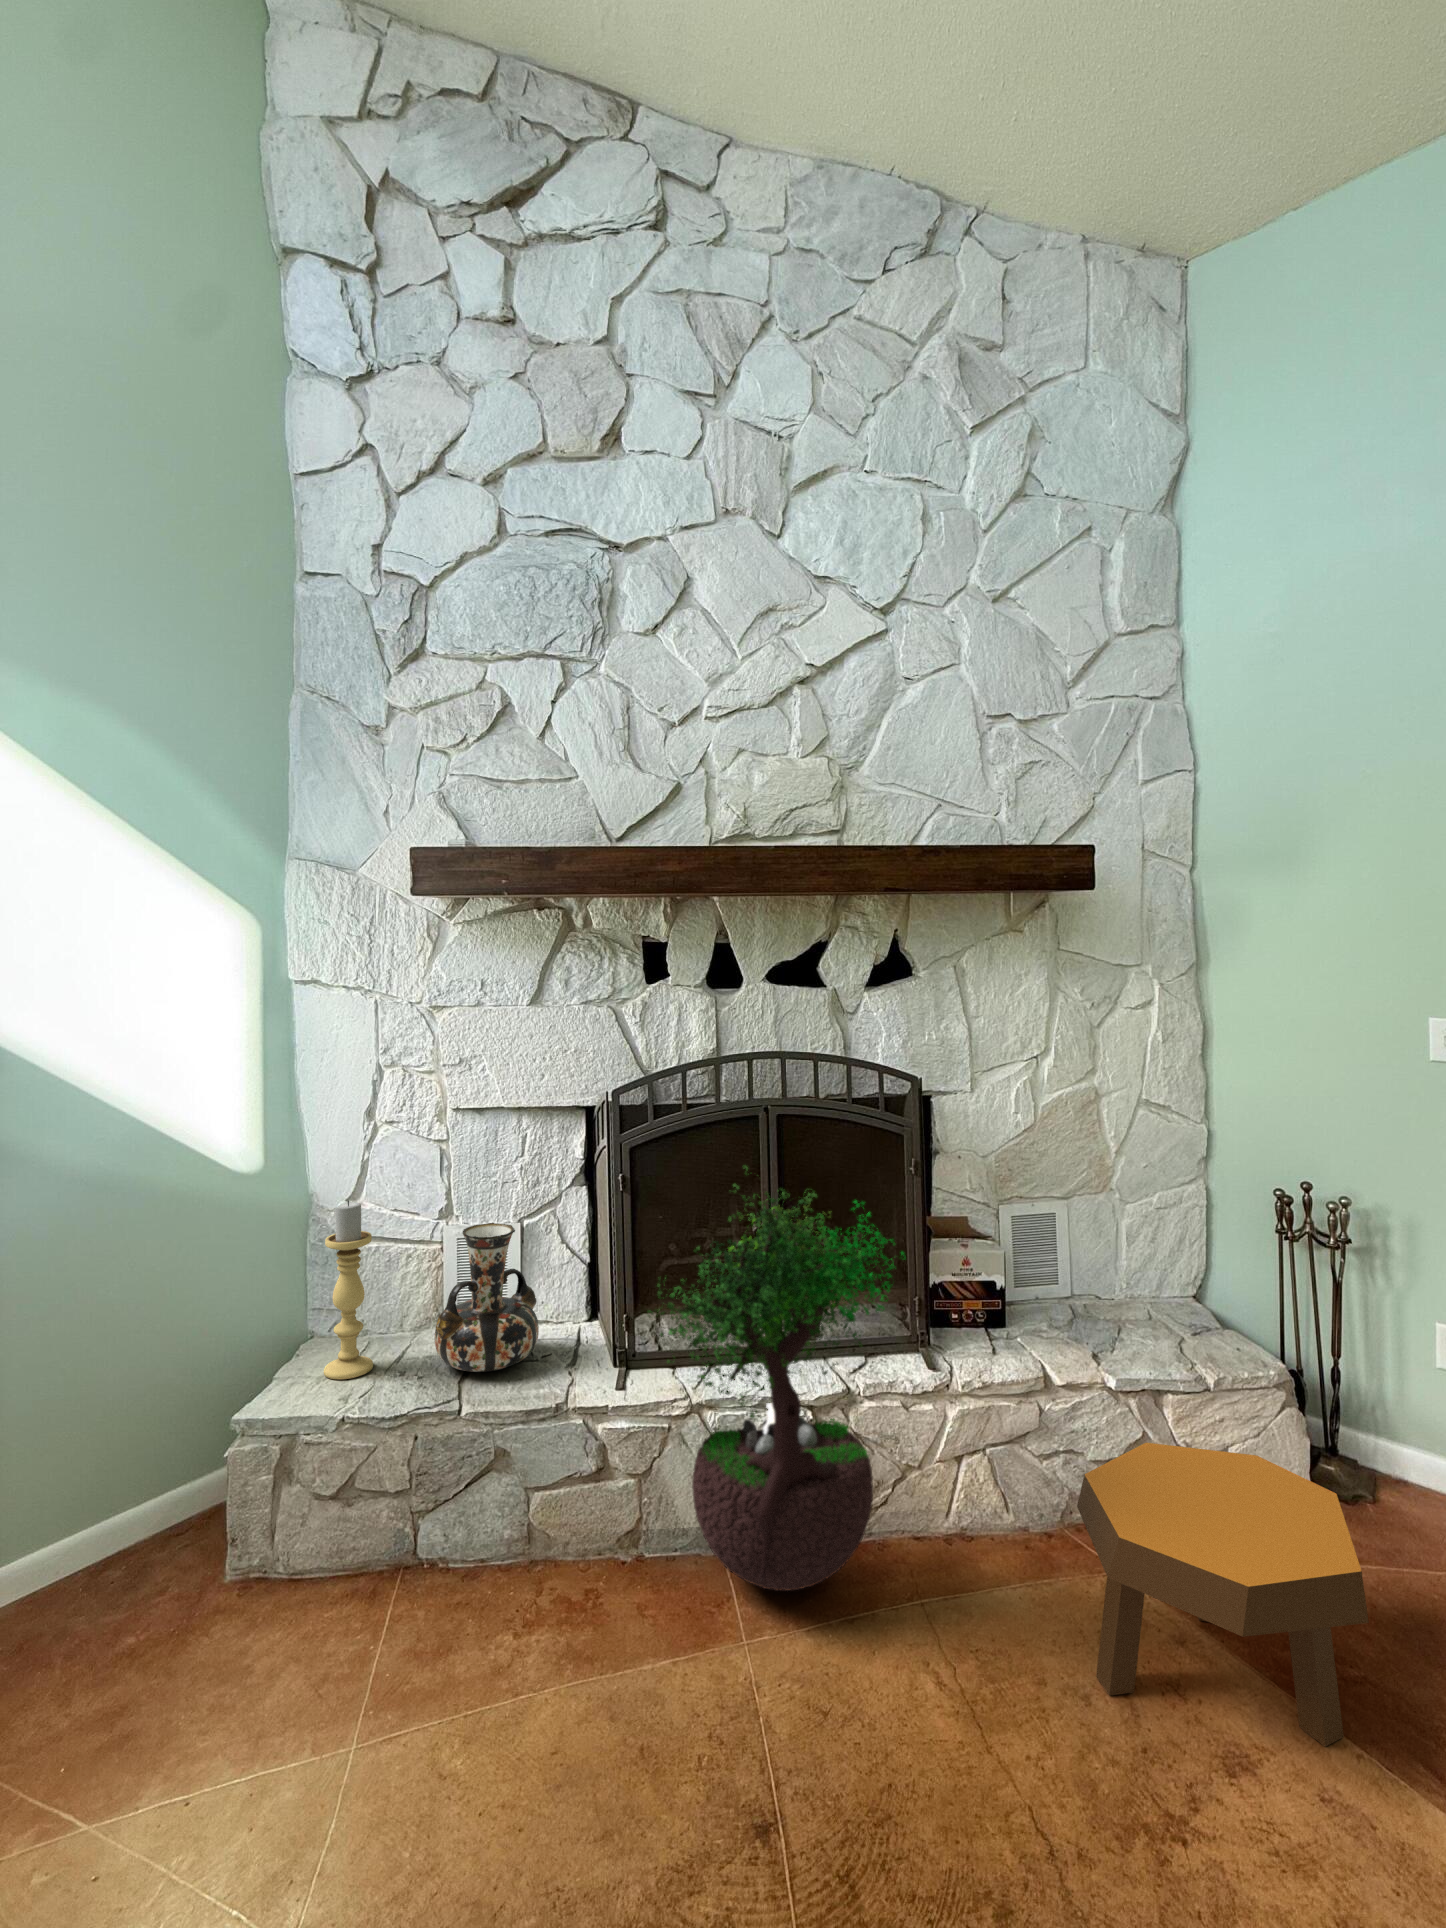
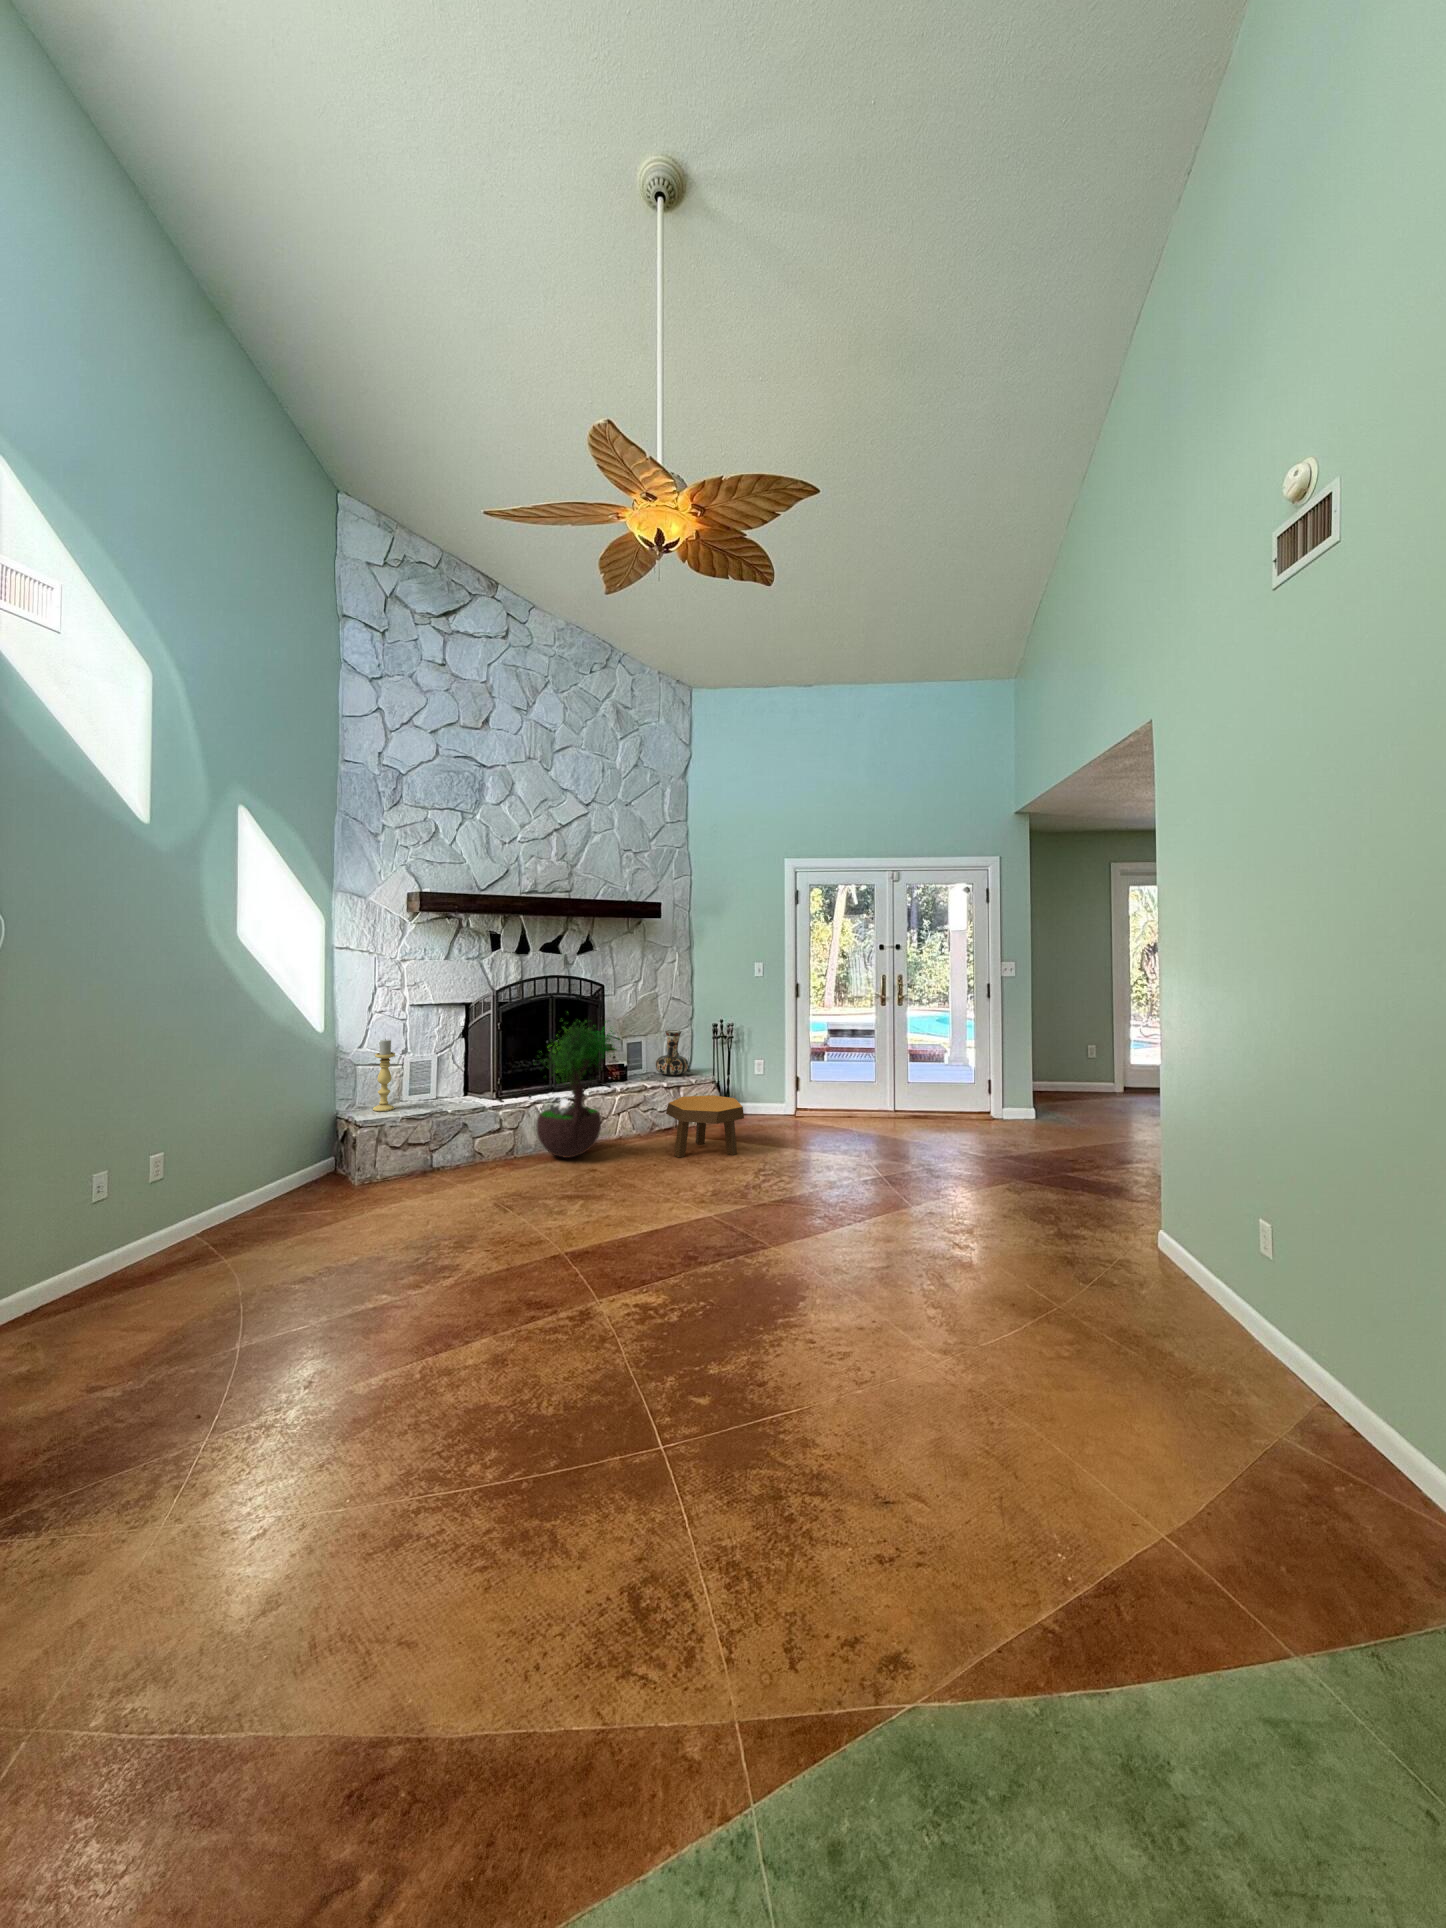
decorative vase: present [434,1223,539,1372] -> present [656,1030,688,1076]

